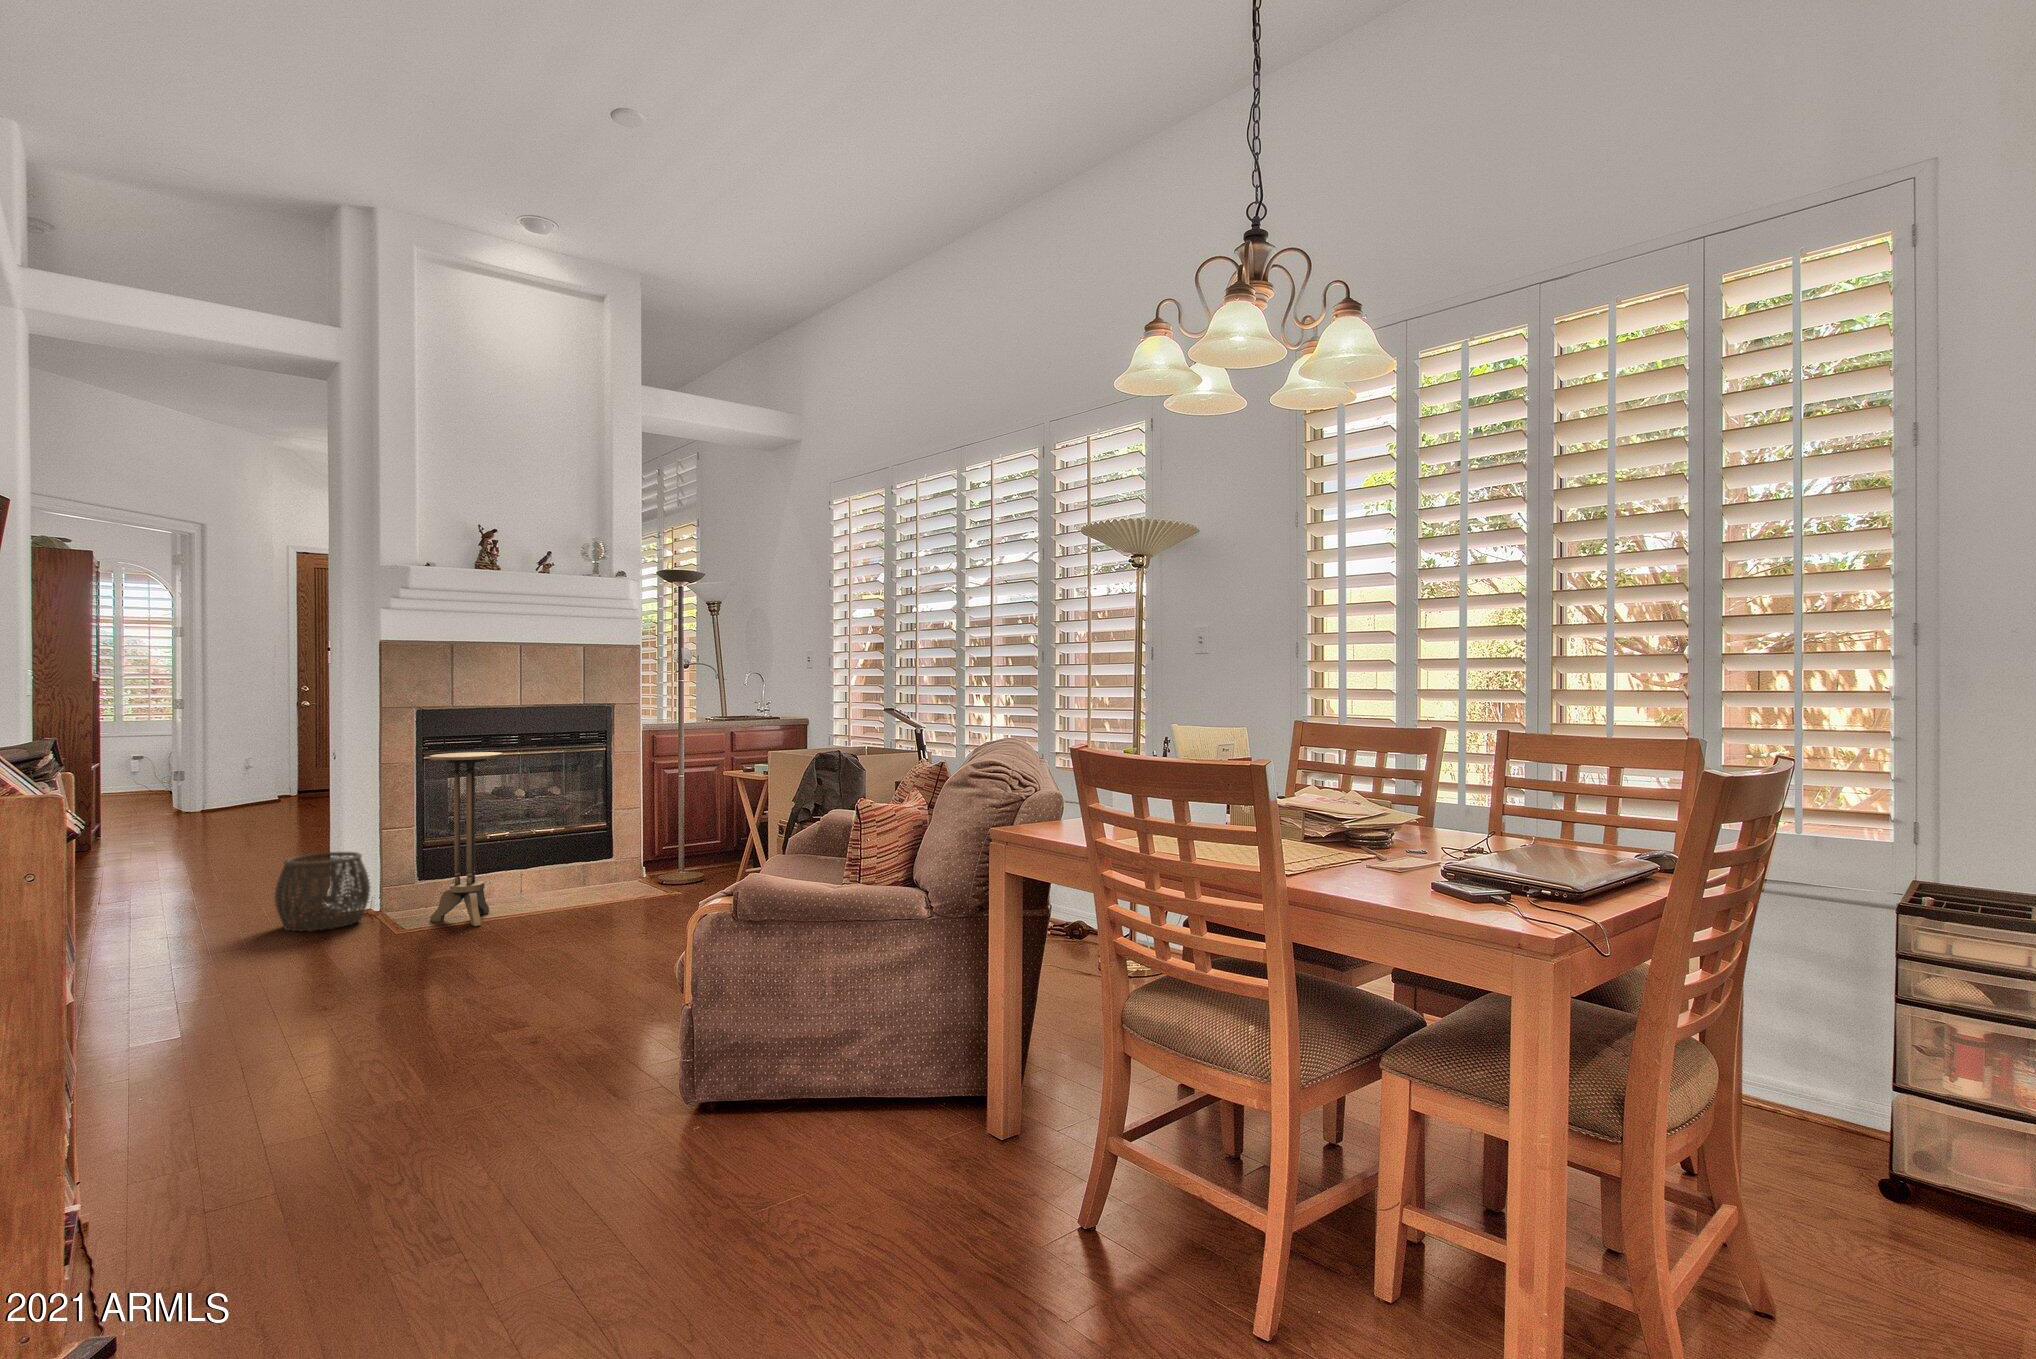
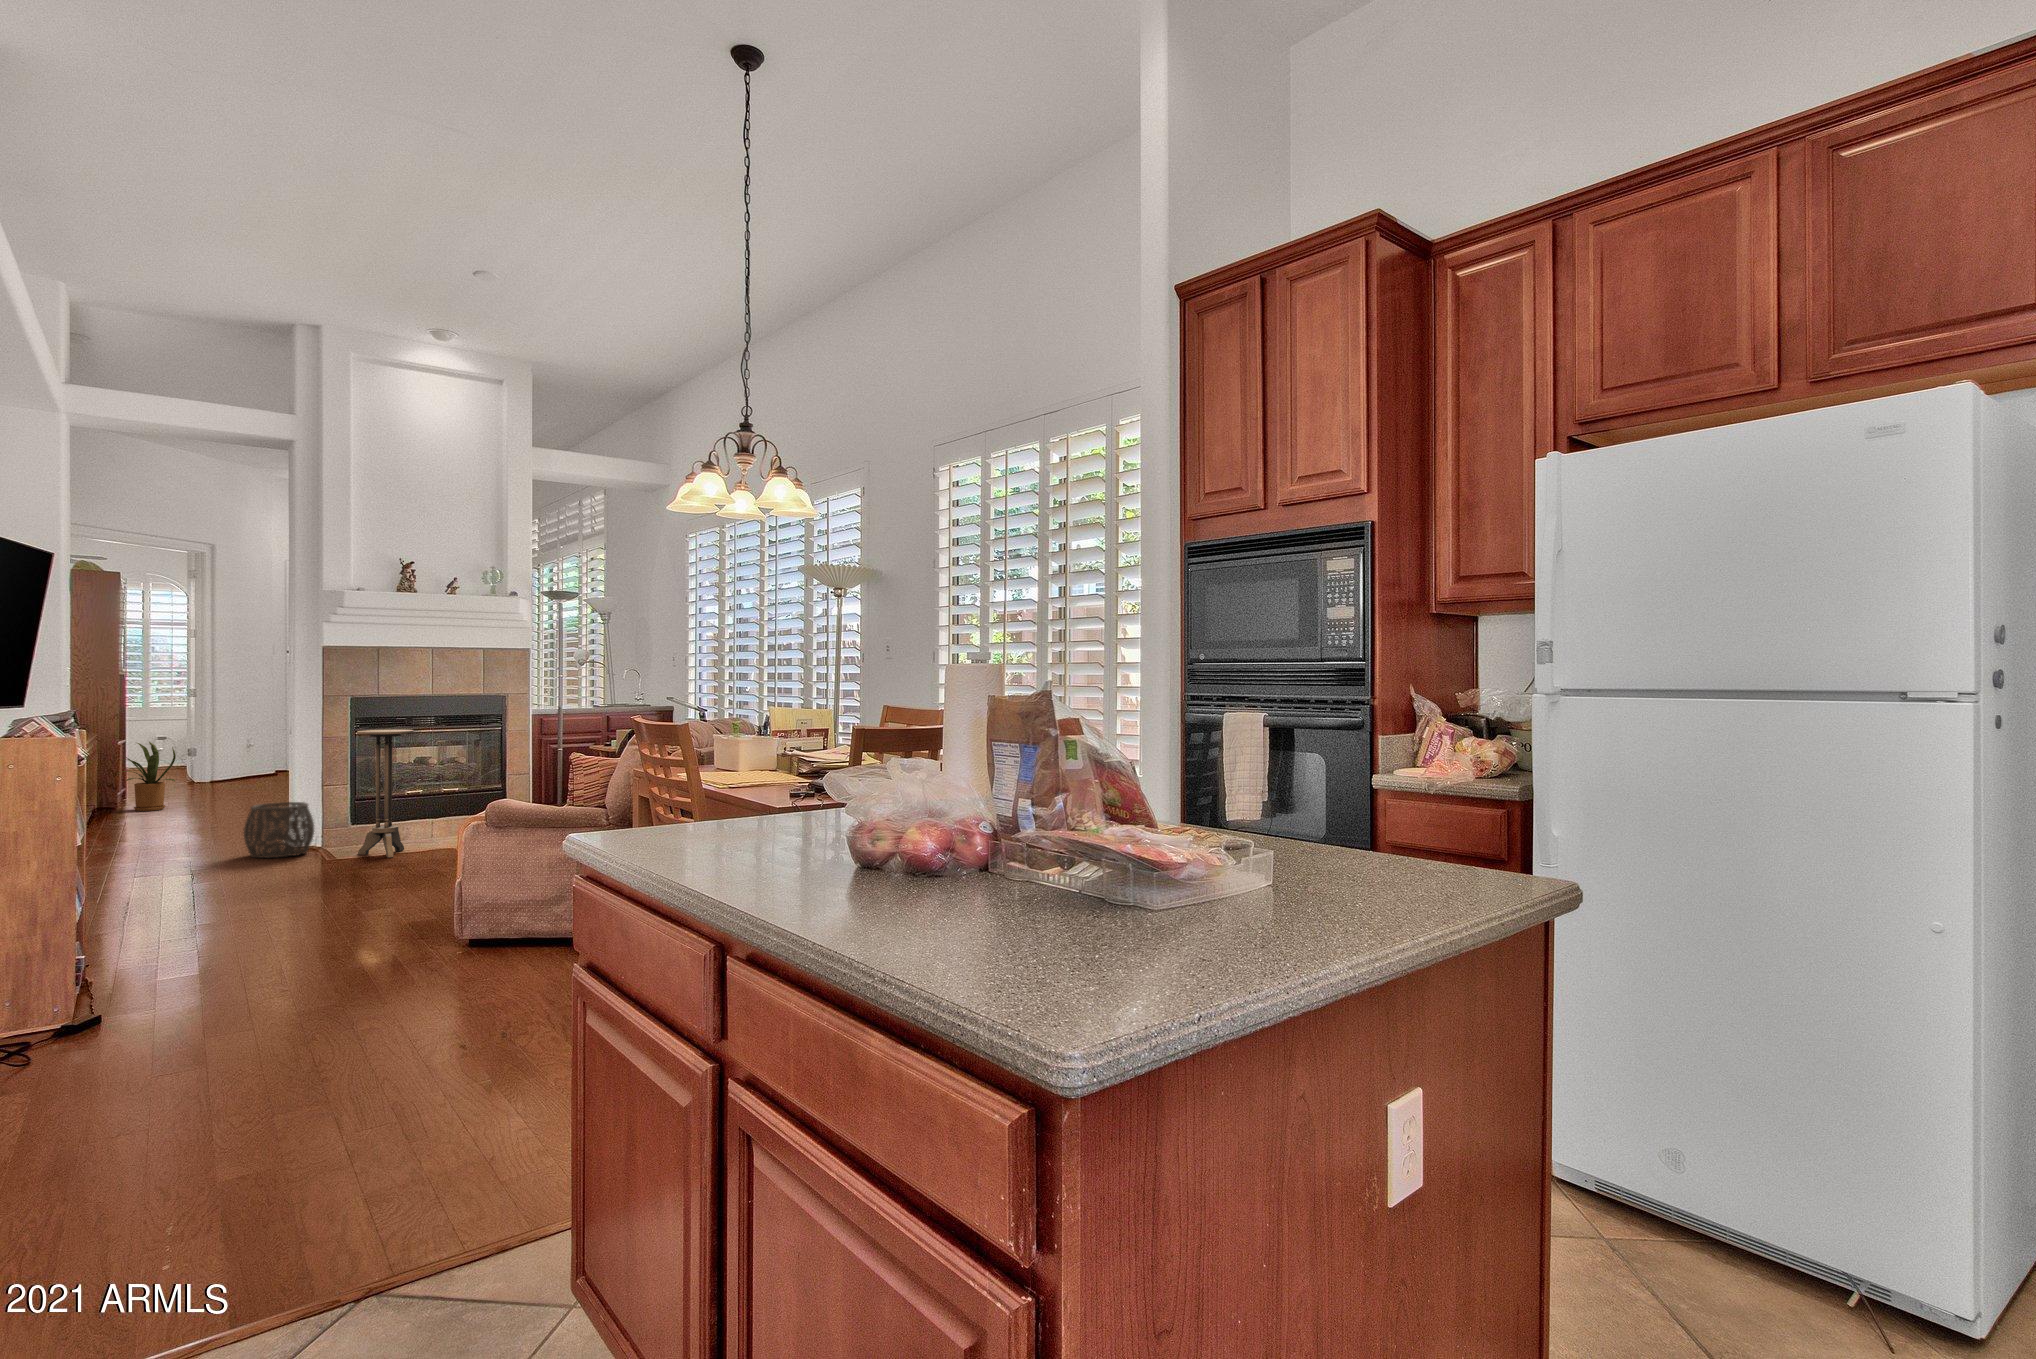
house plant: none [83,766,165,856] -> present [126,742,176,811]

